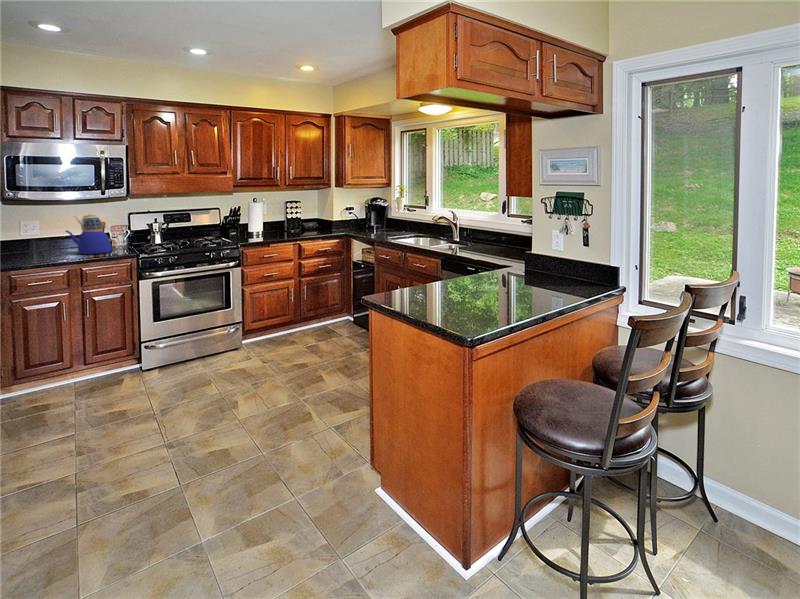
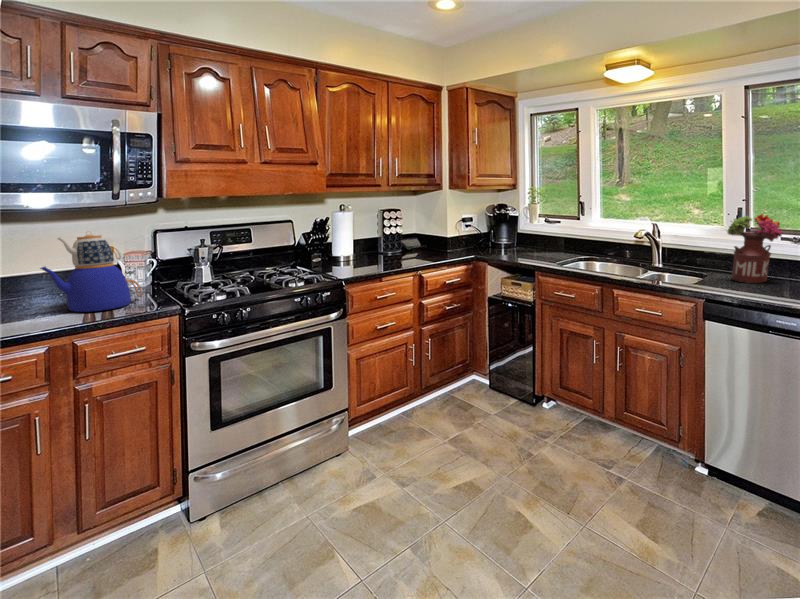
flower arrangement: none [462,207,491,248] -> present [727,214,782,283]

